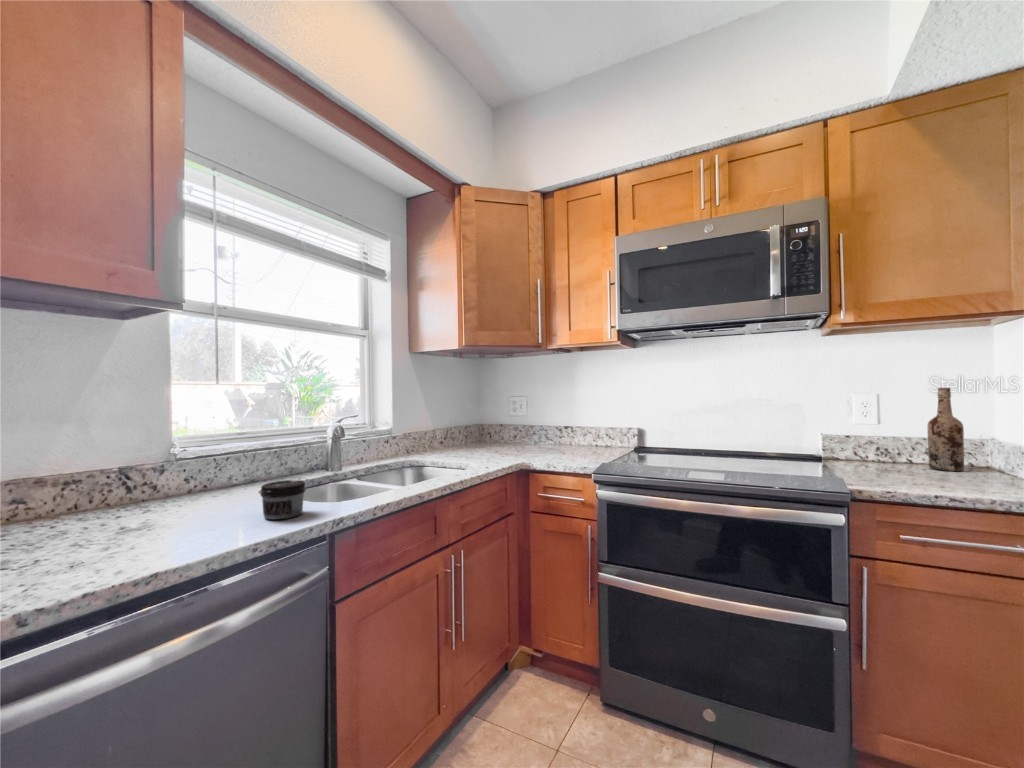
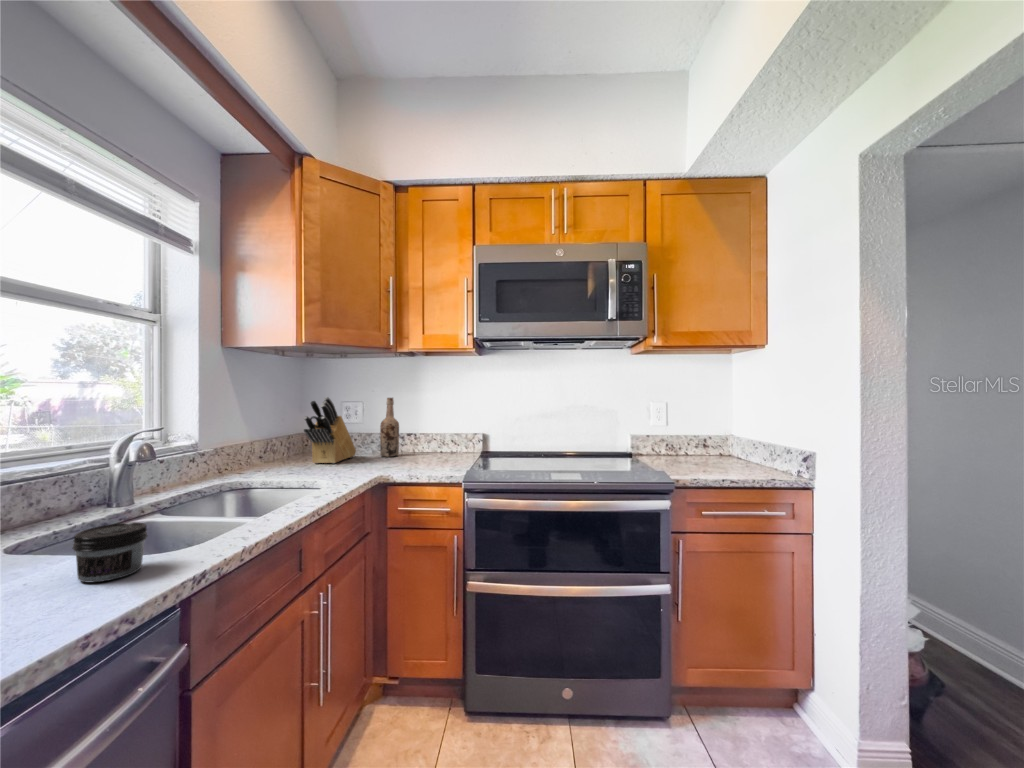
wine bottle: present [928,388,964,471] -> present [380,398,399,457]
knife block: none [471,391,520,450] -> present [304,397,356,464]

